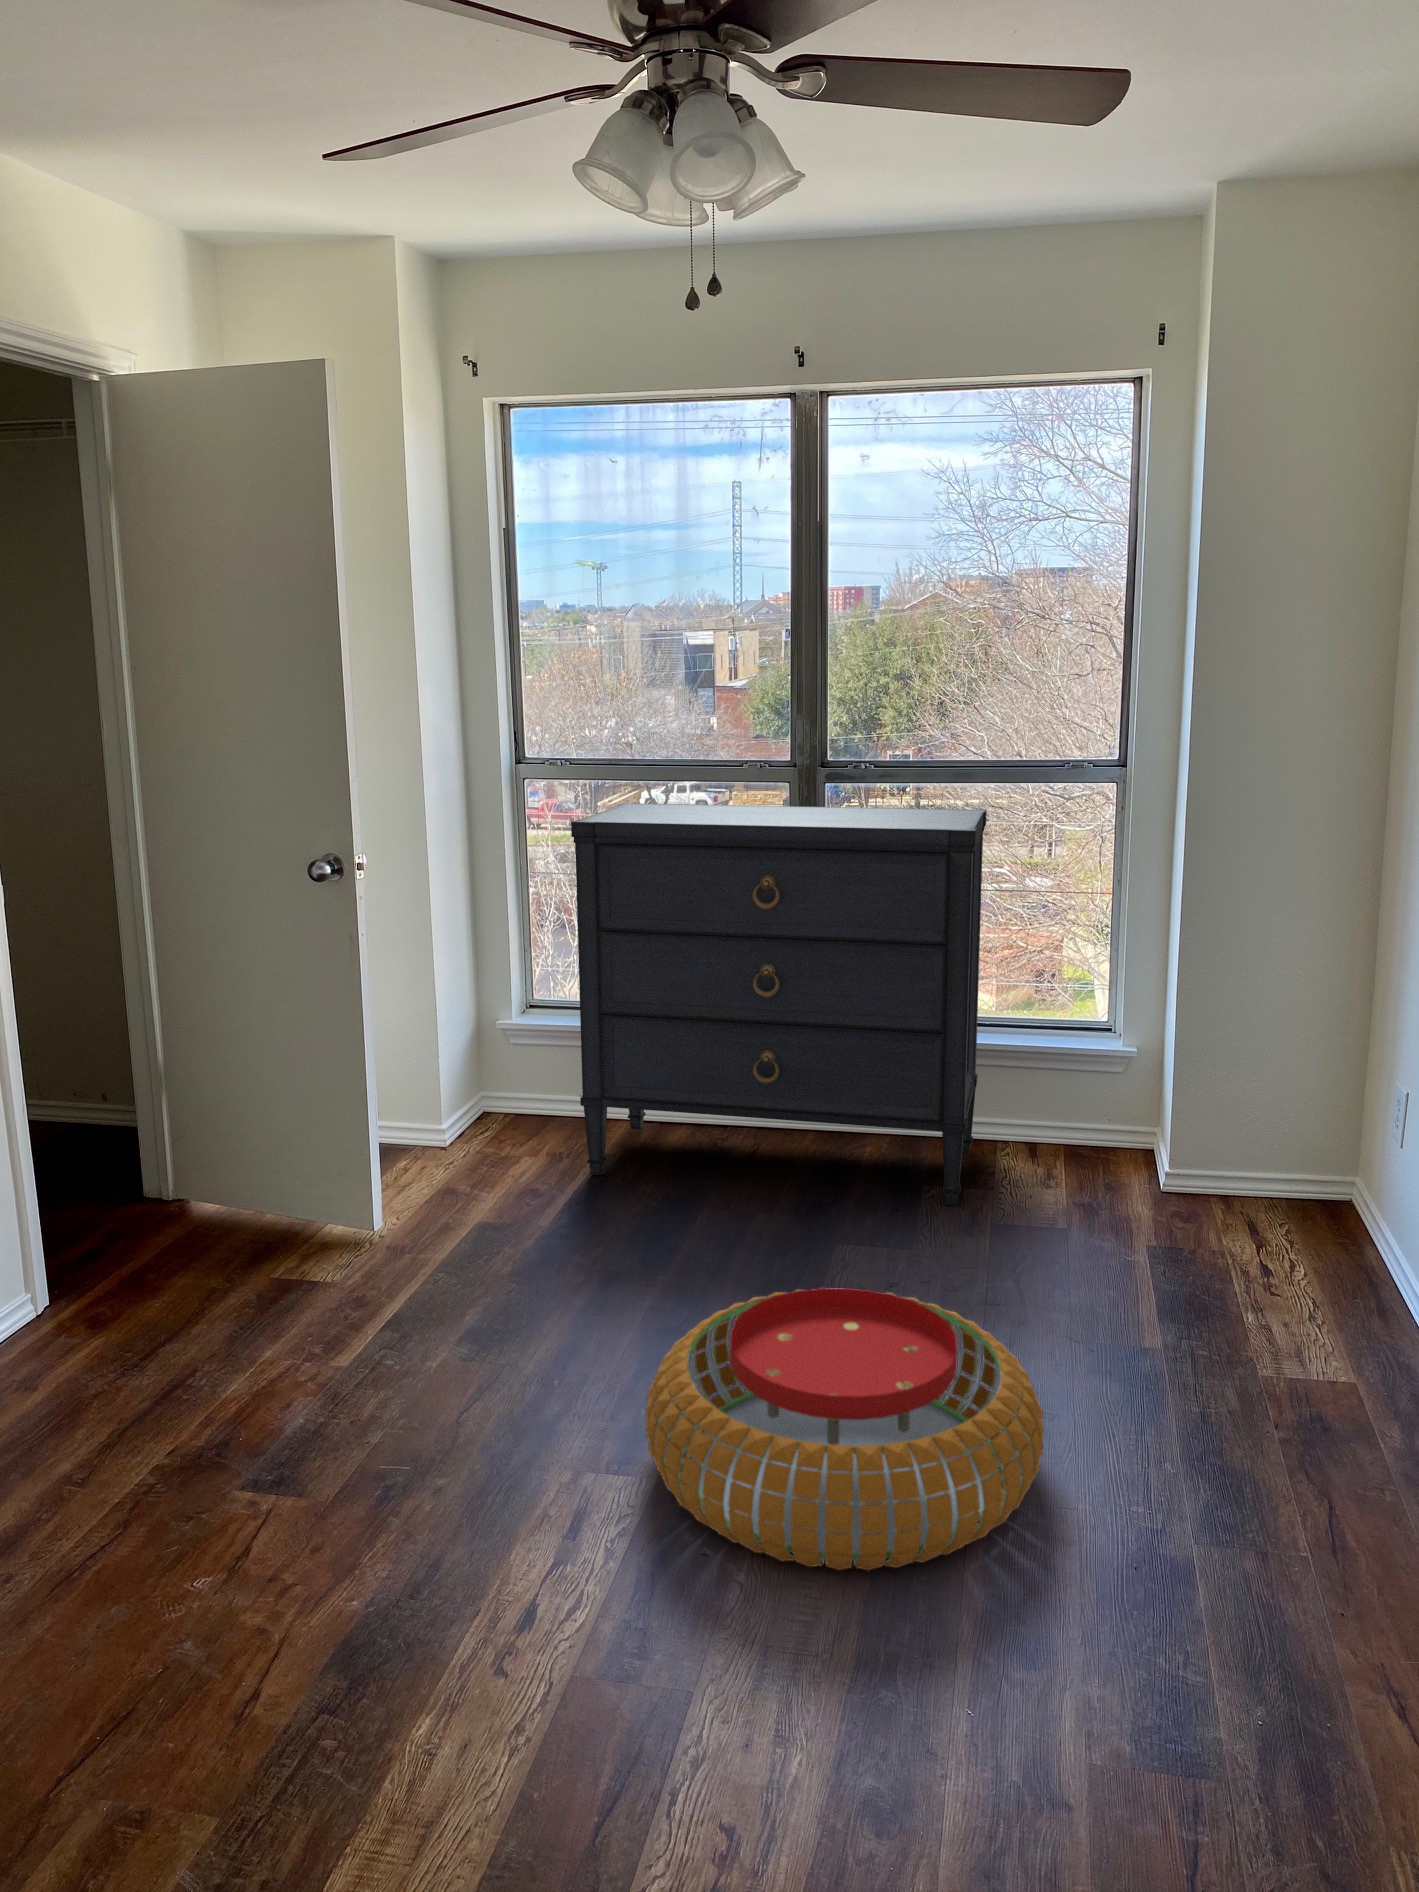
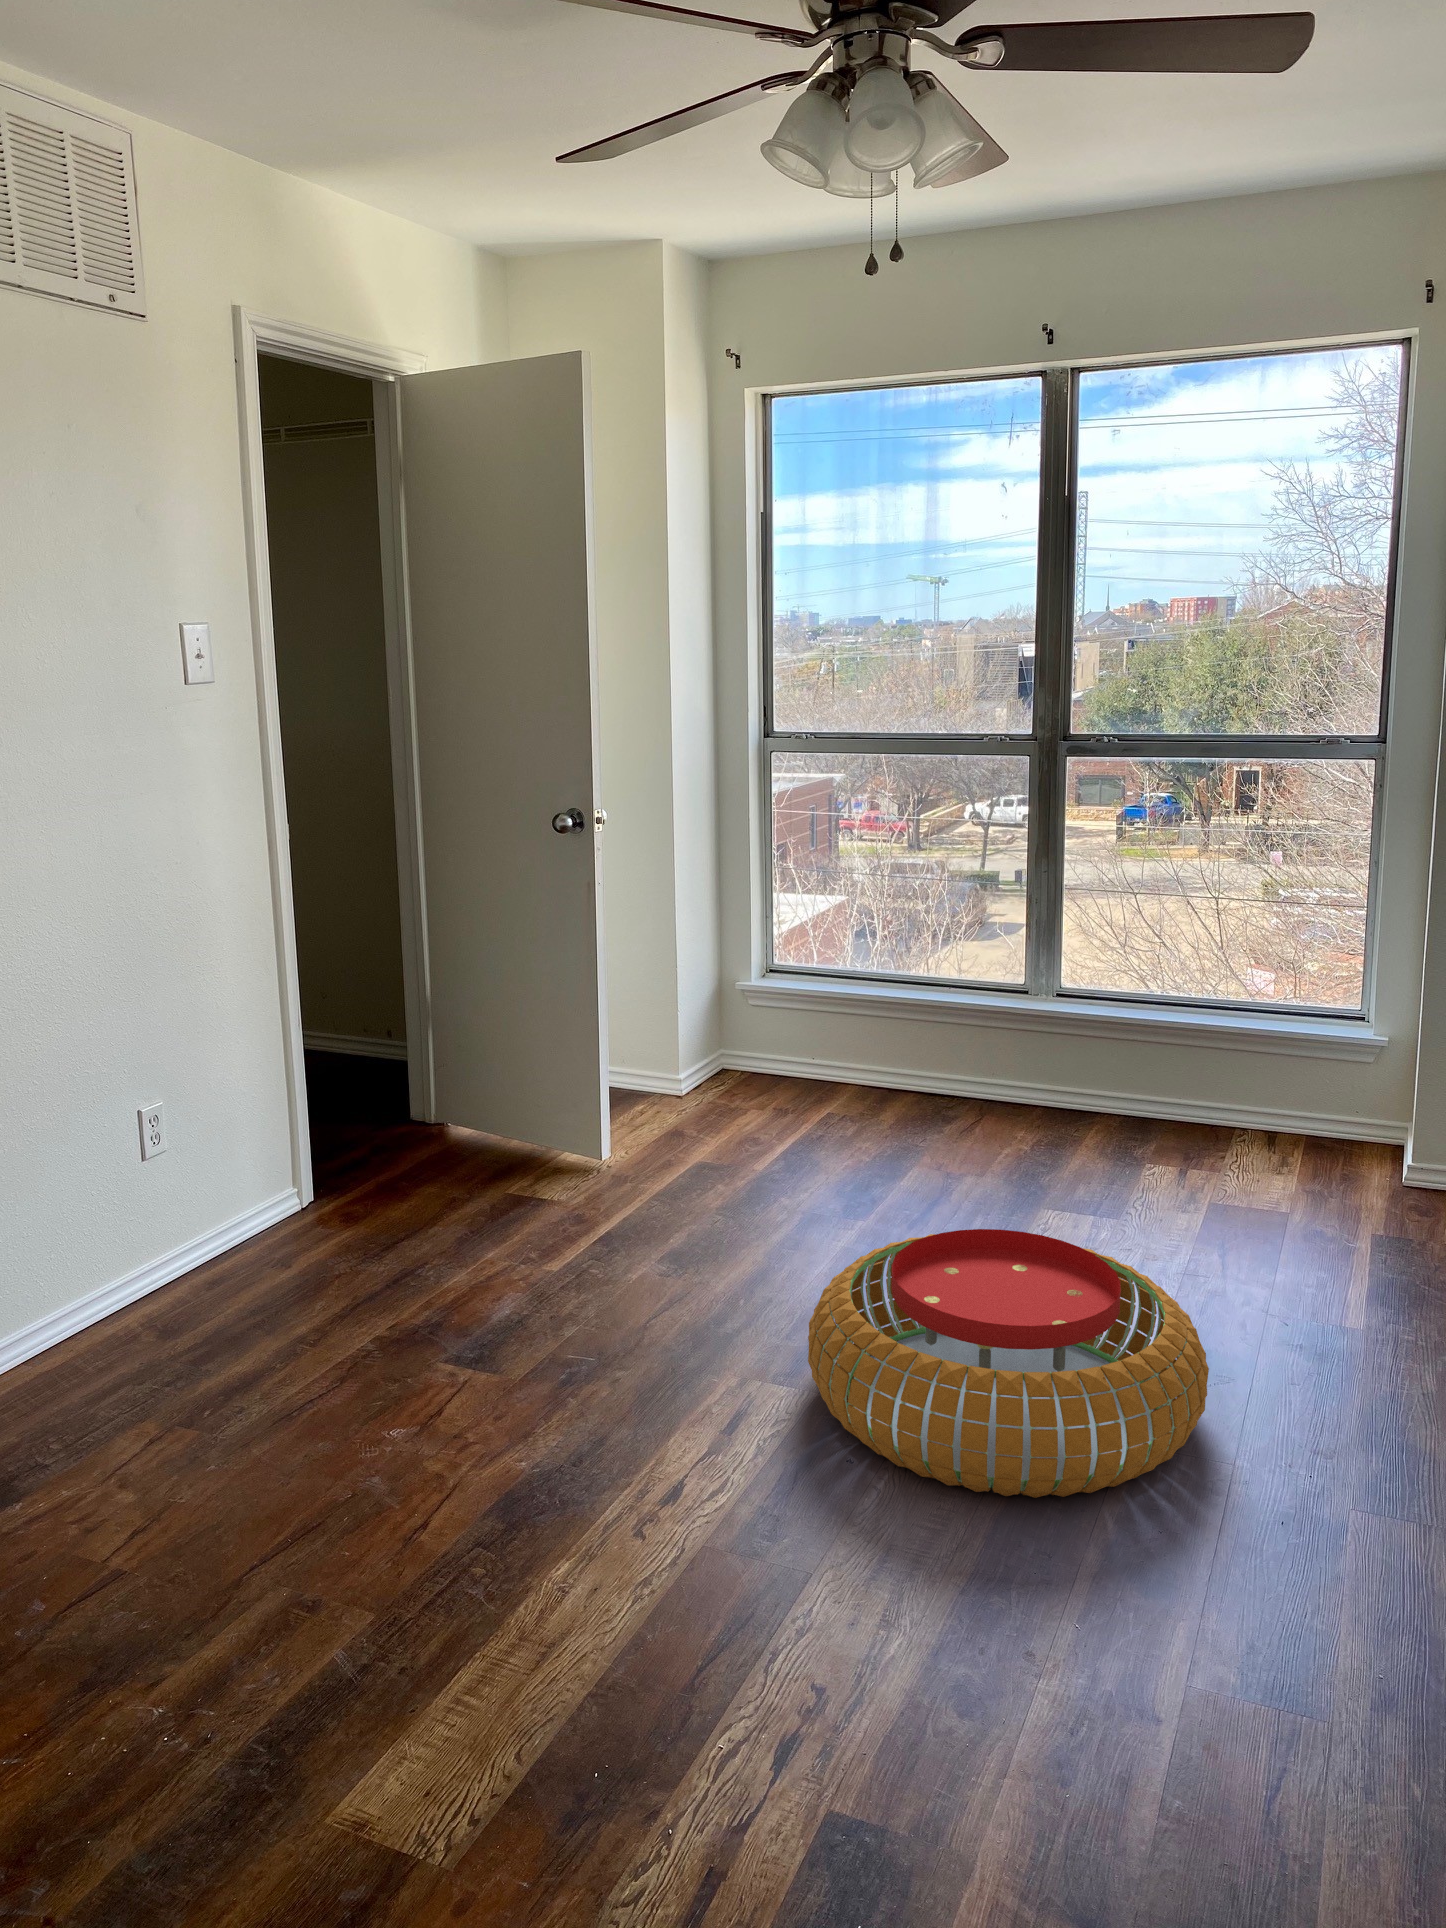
dresser: present [571,803,987,1206] -> none [804,775,1227,1183]

